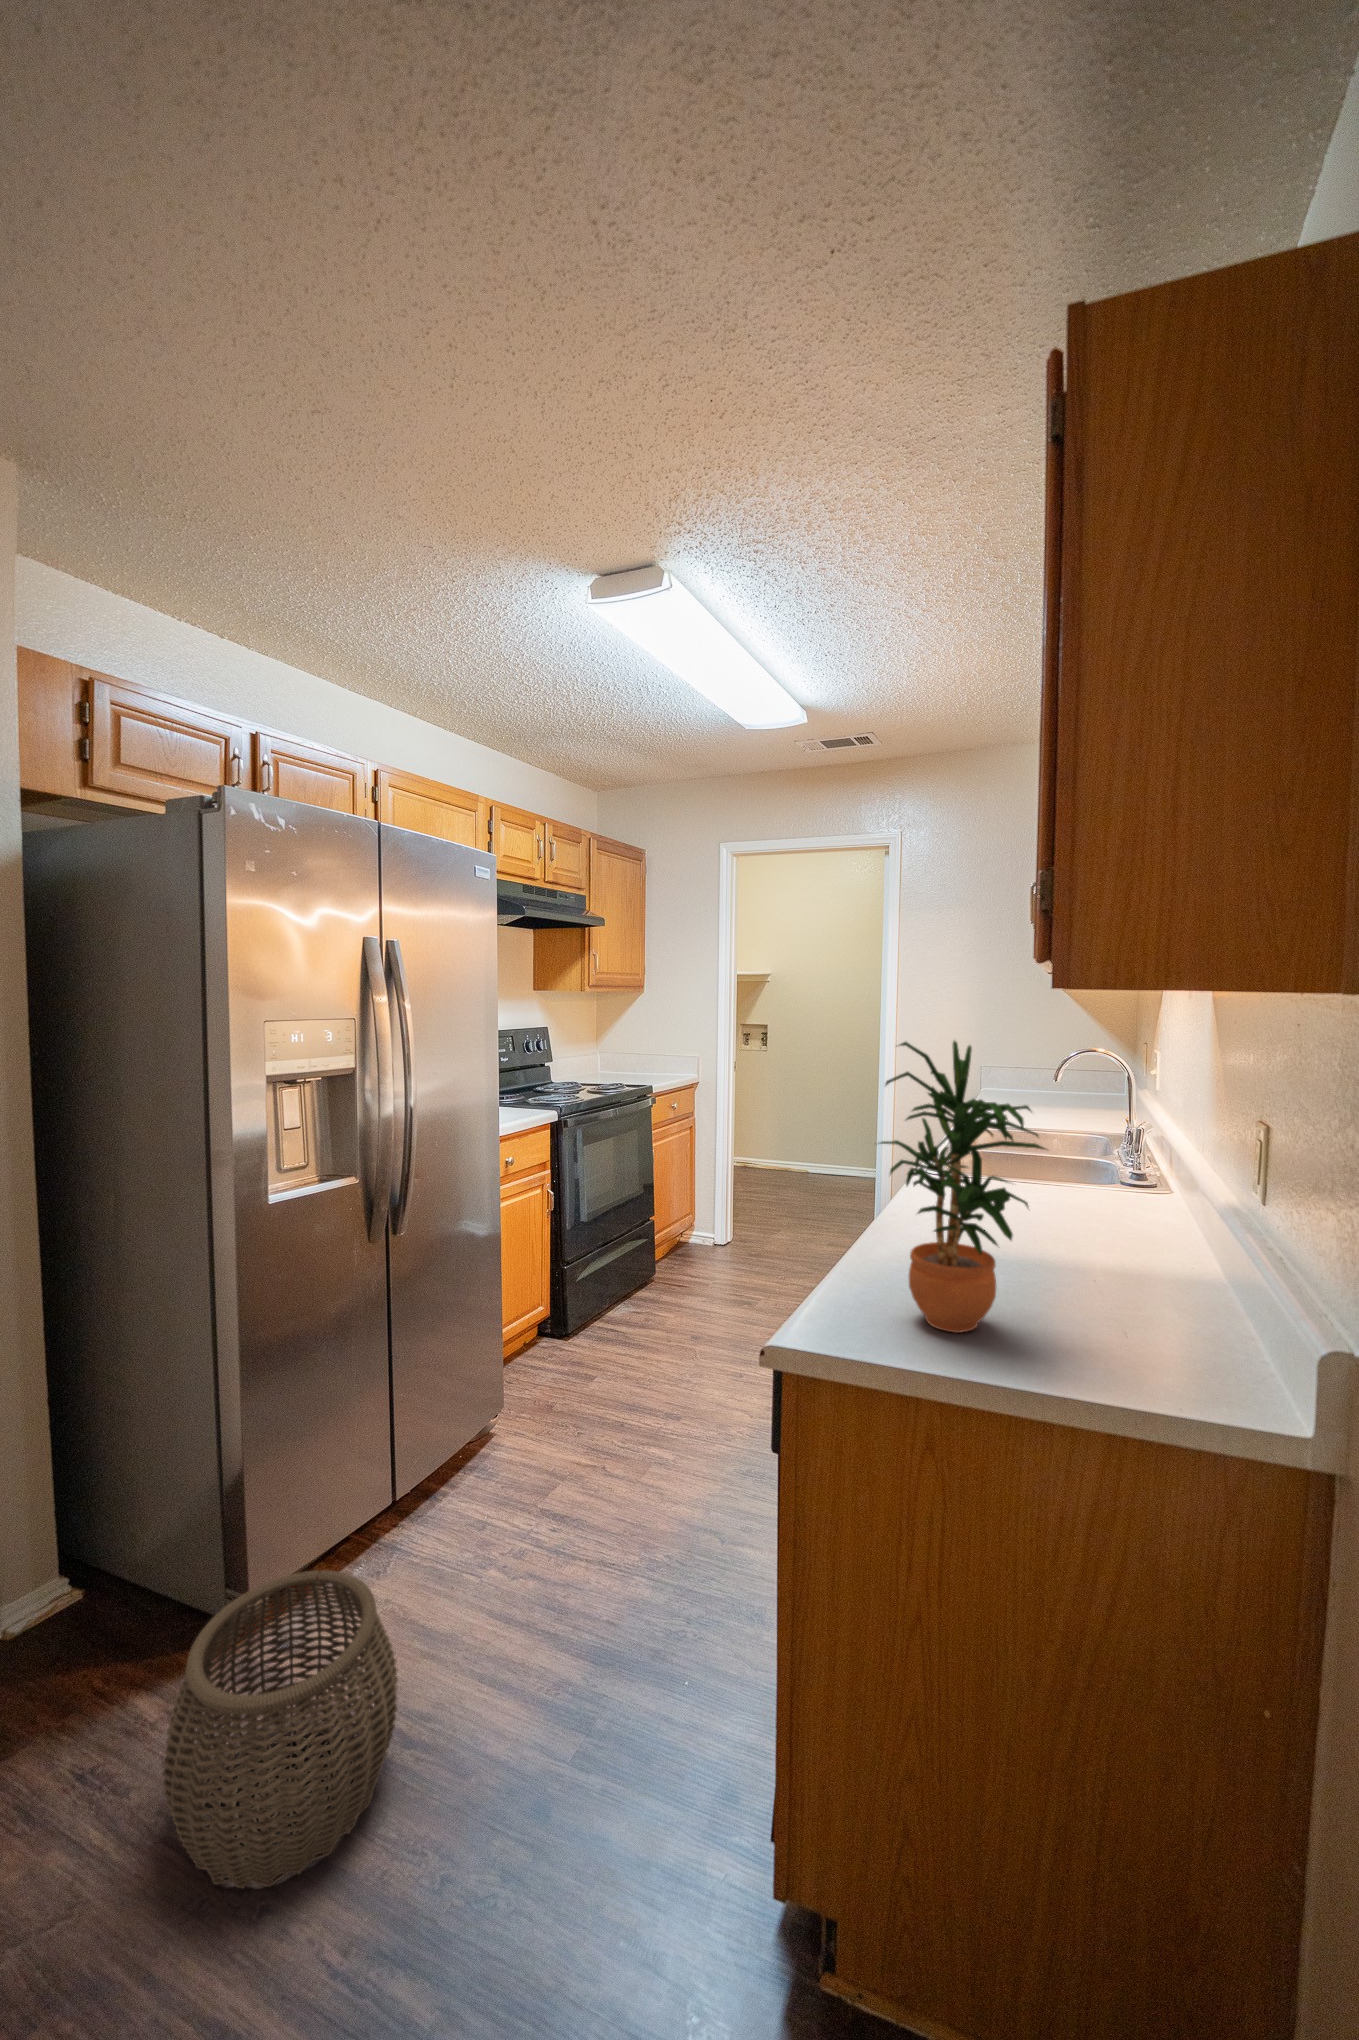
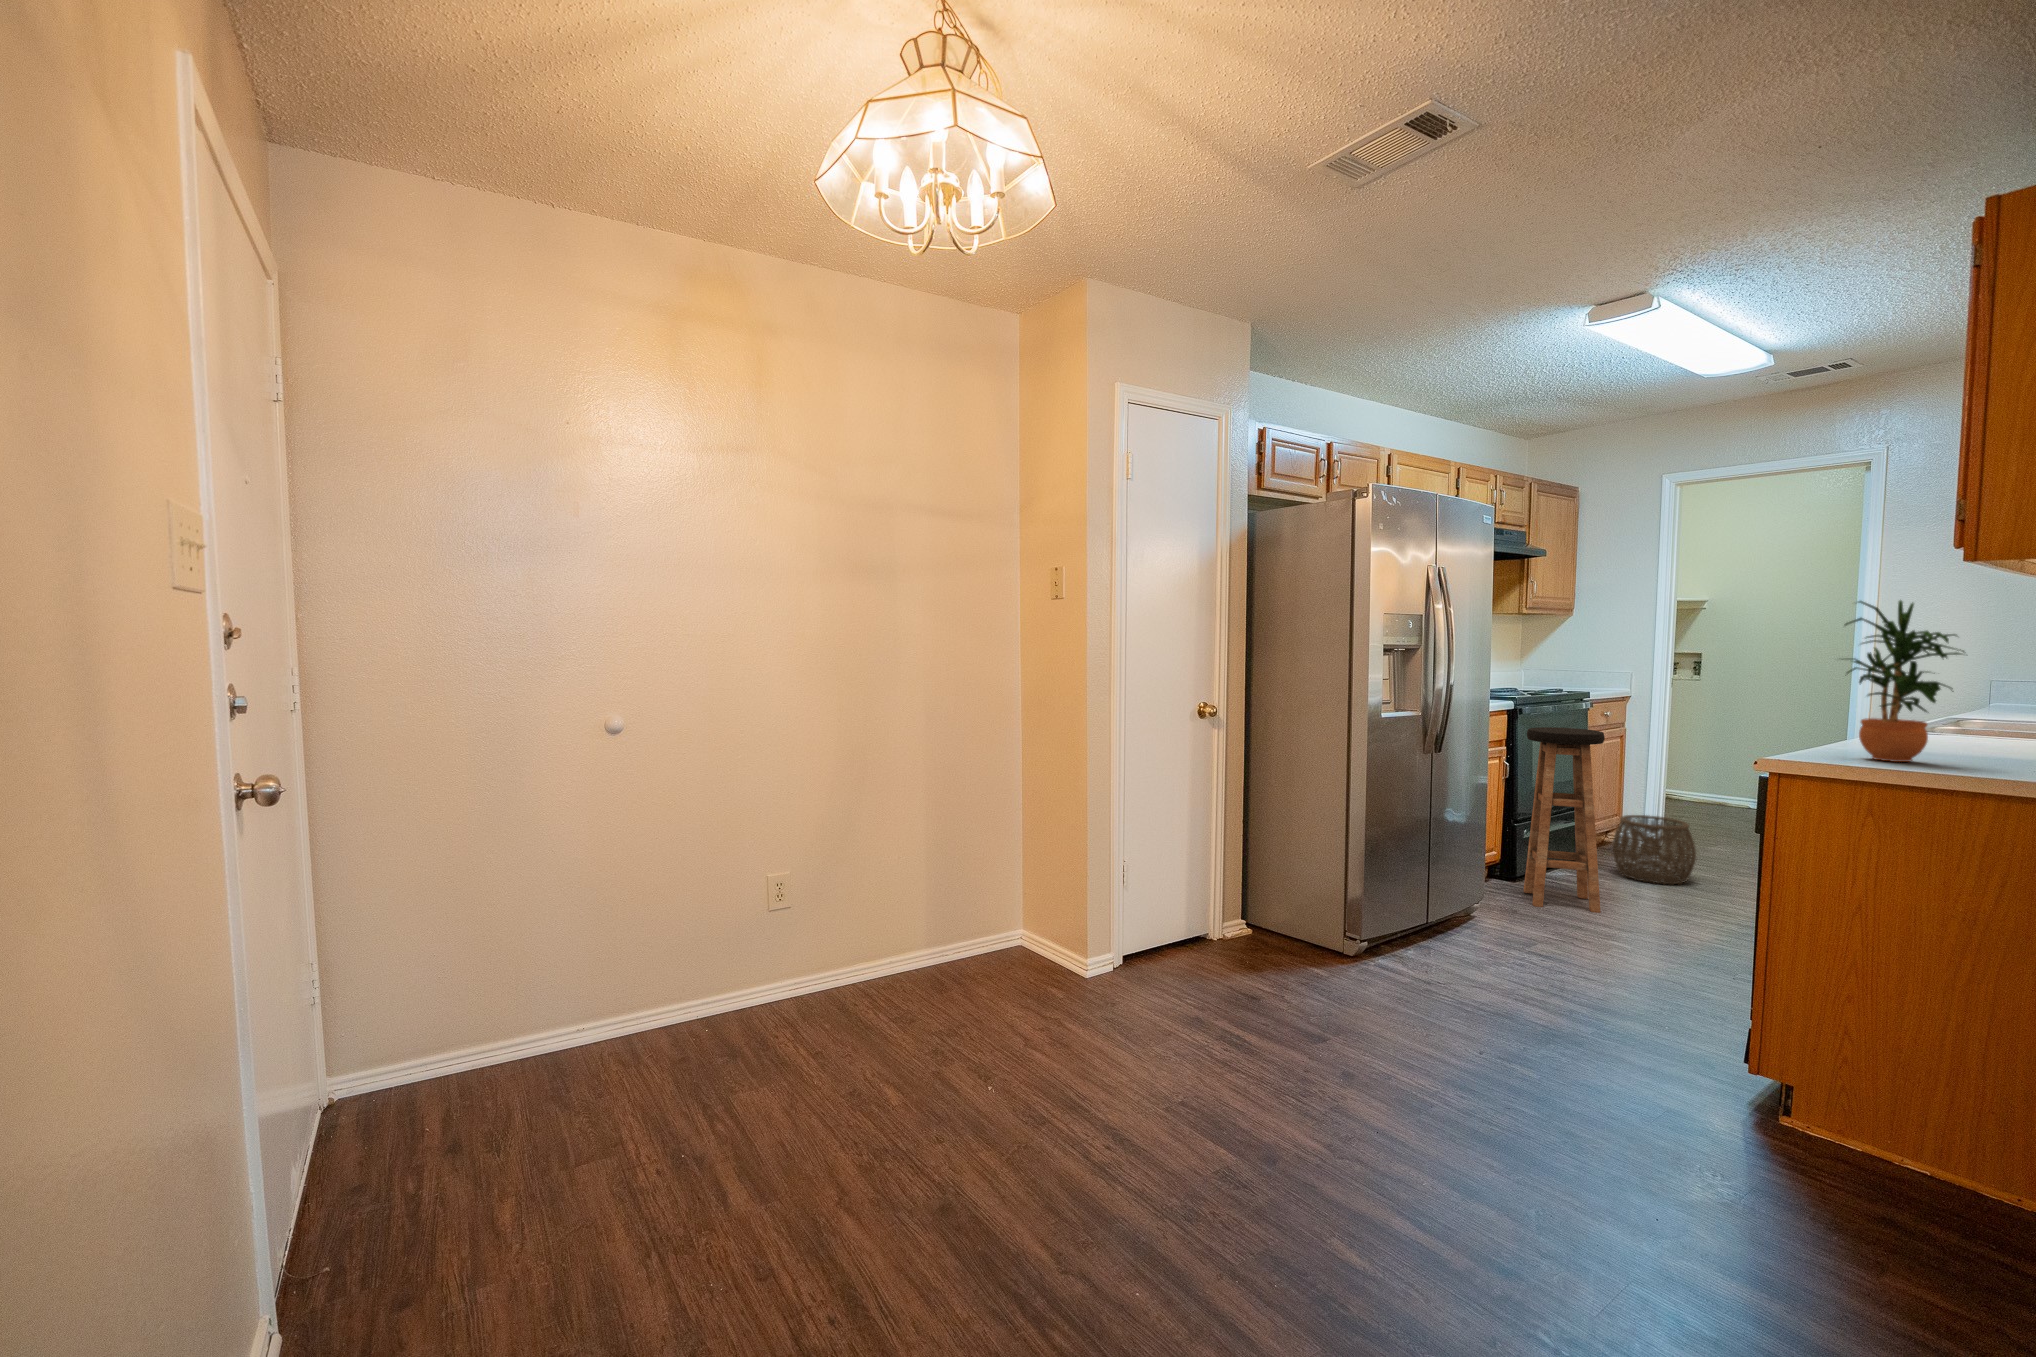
bar stool: none [564,1148,649,1401] -> present [1524,727,1605,913]
woven basket: present [162,1570,398,1889] -> present [1612,815,1696,885]

